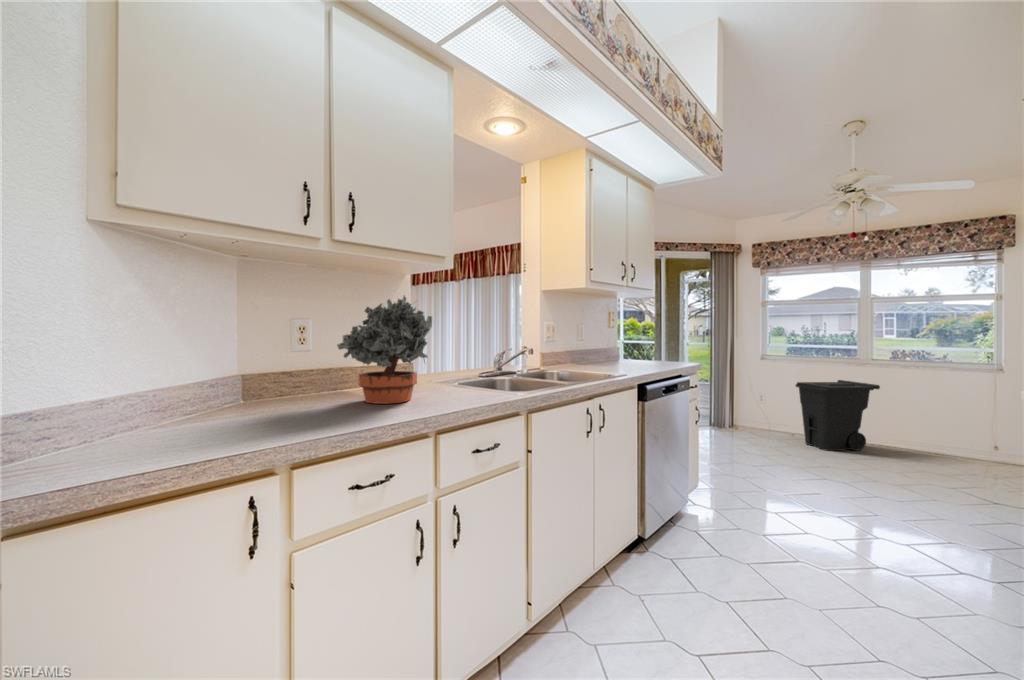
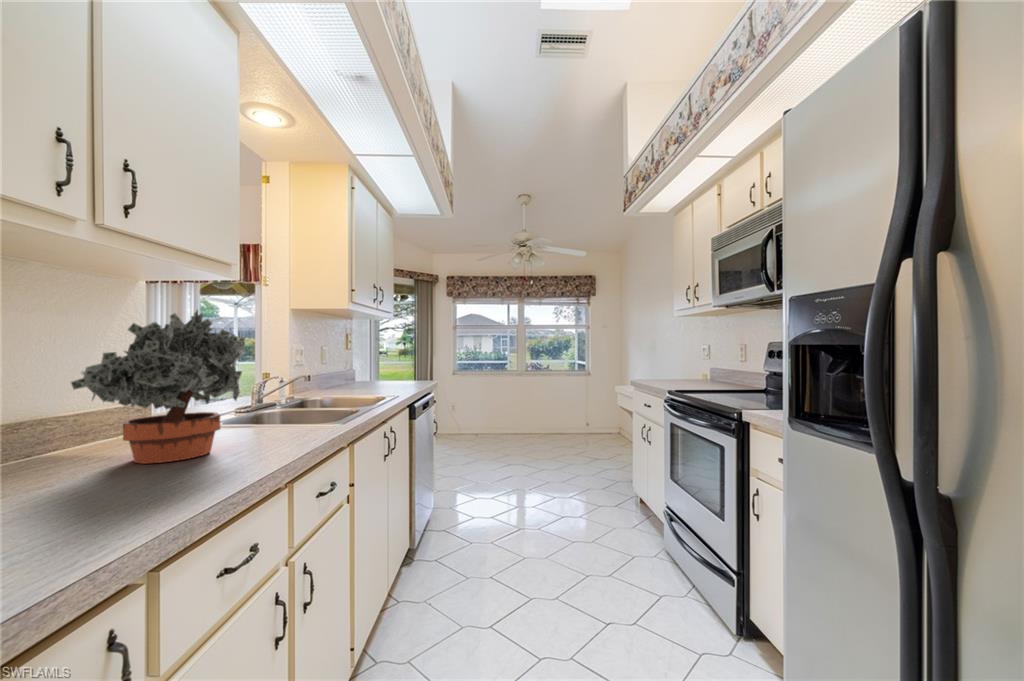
trash can: present [795,380,880,451] -> none [483,388,535,444]

